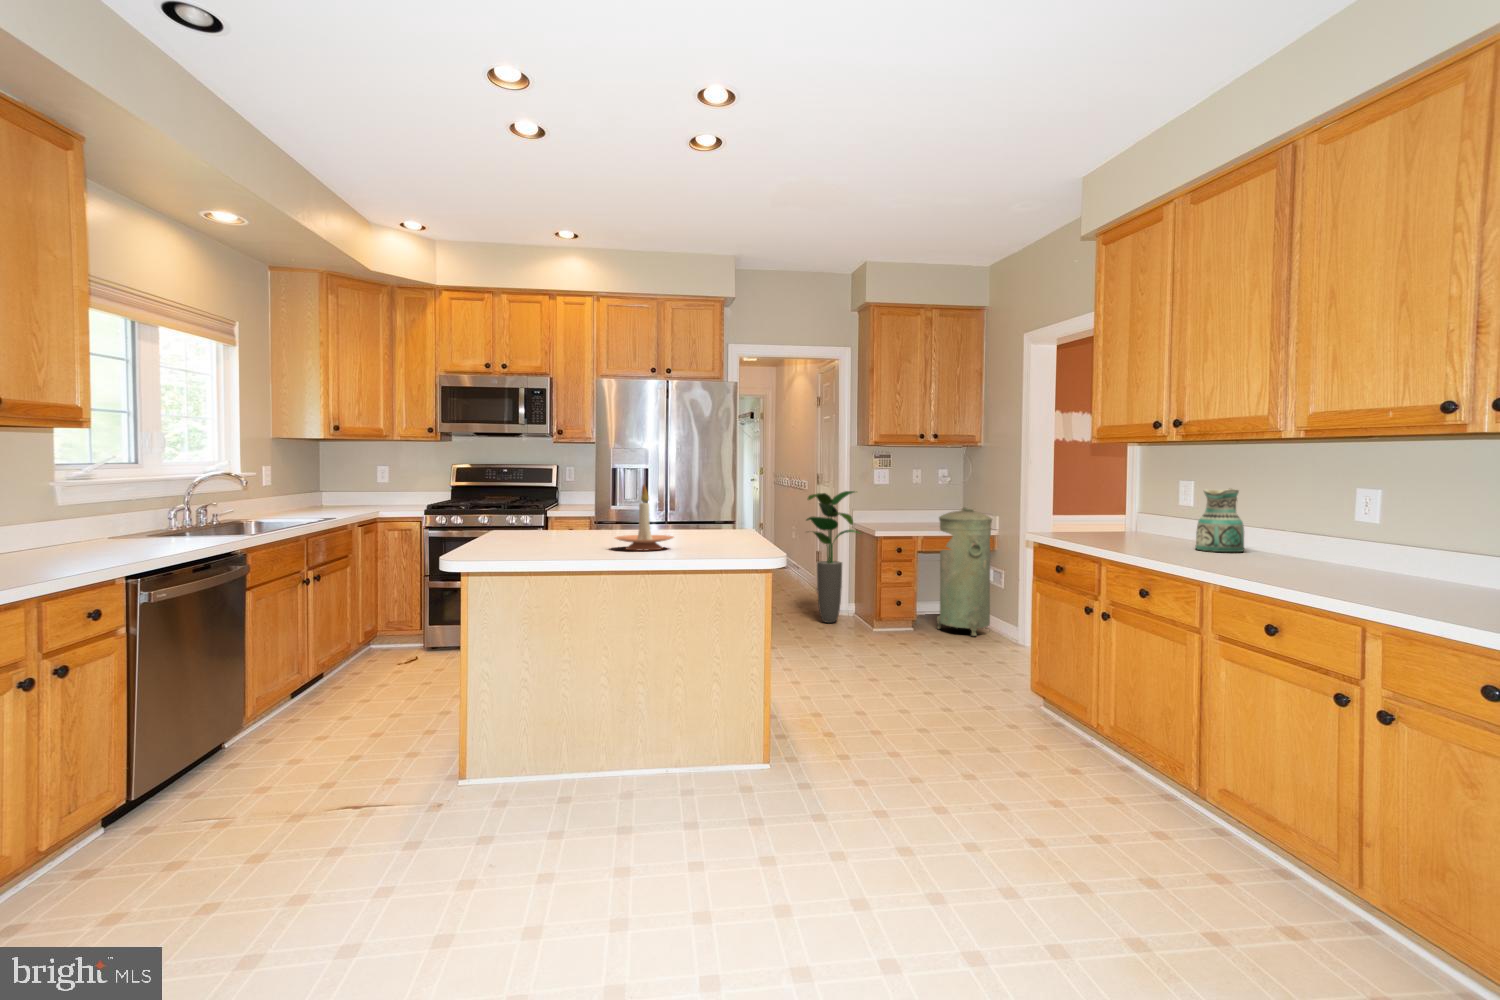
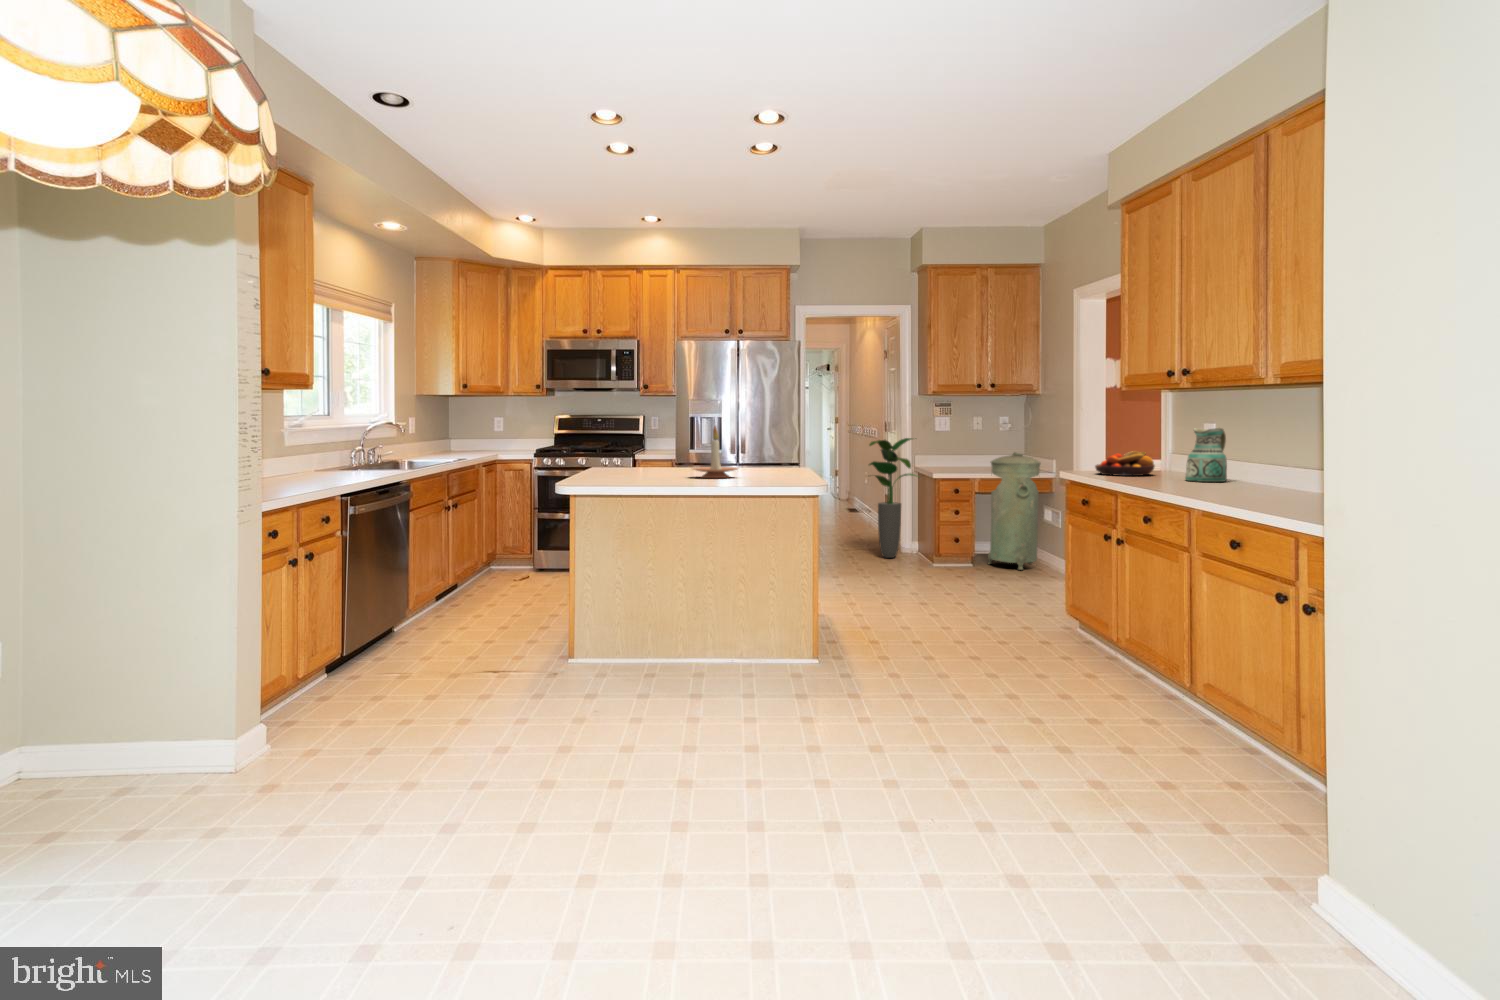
fruit bowl: none [1081,513,1150,542] -> present [1095,451,1154,476]

